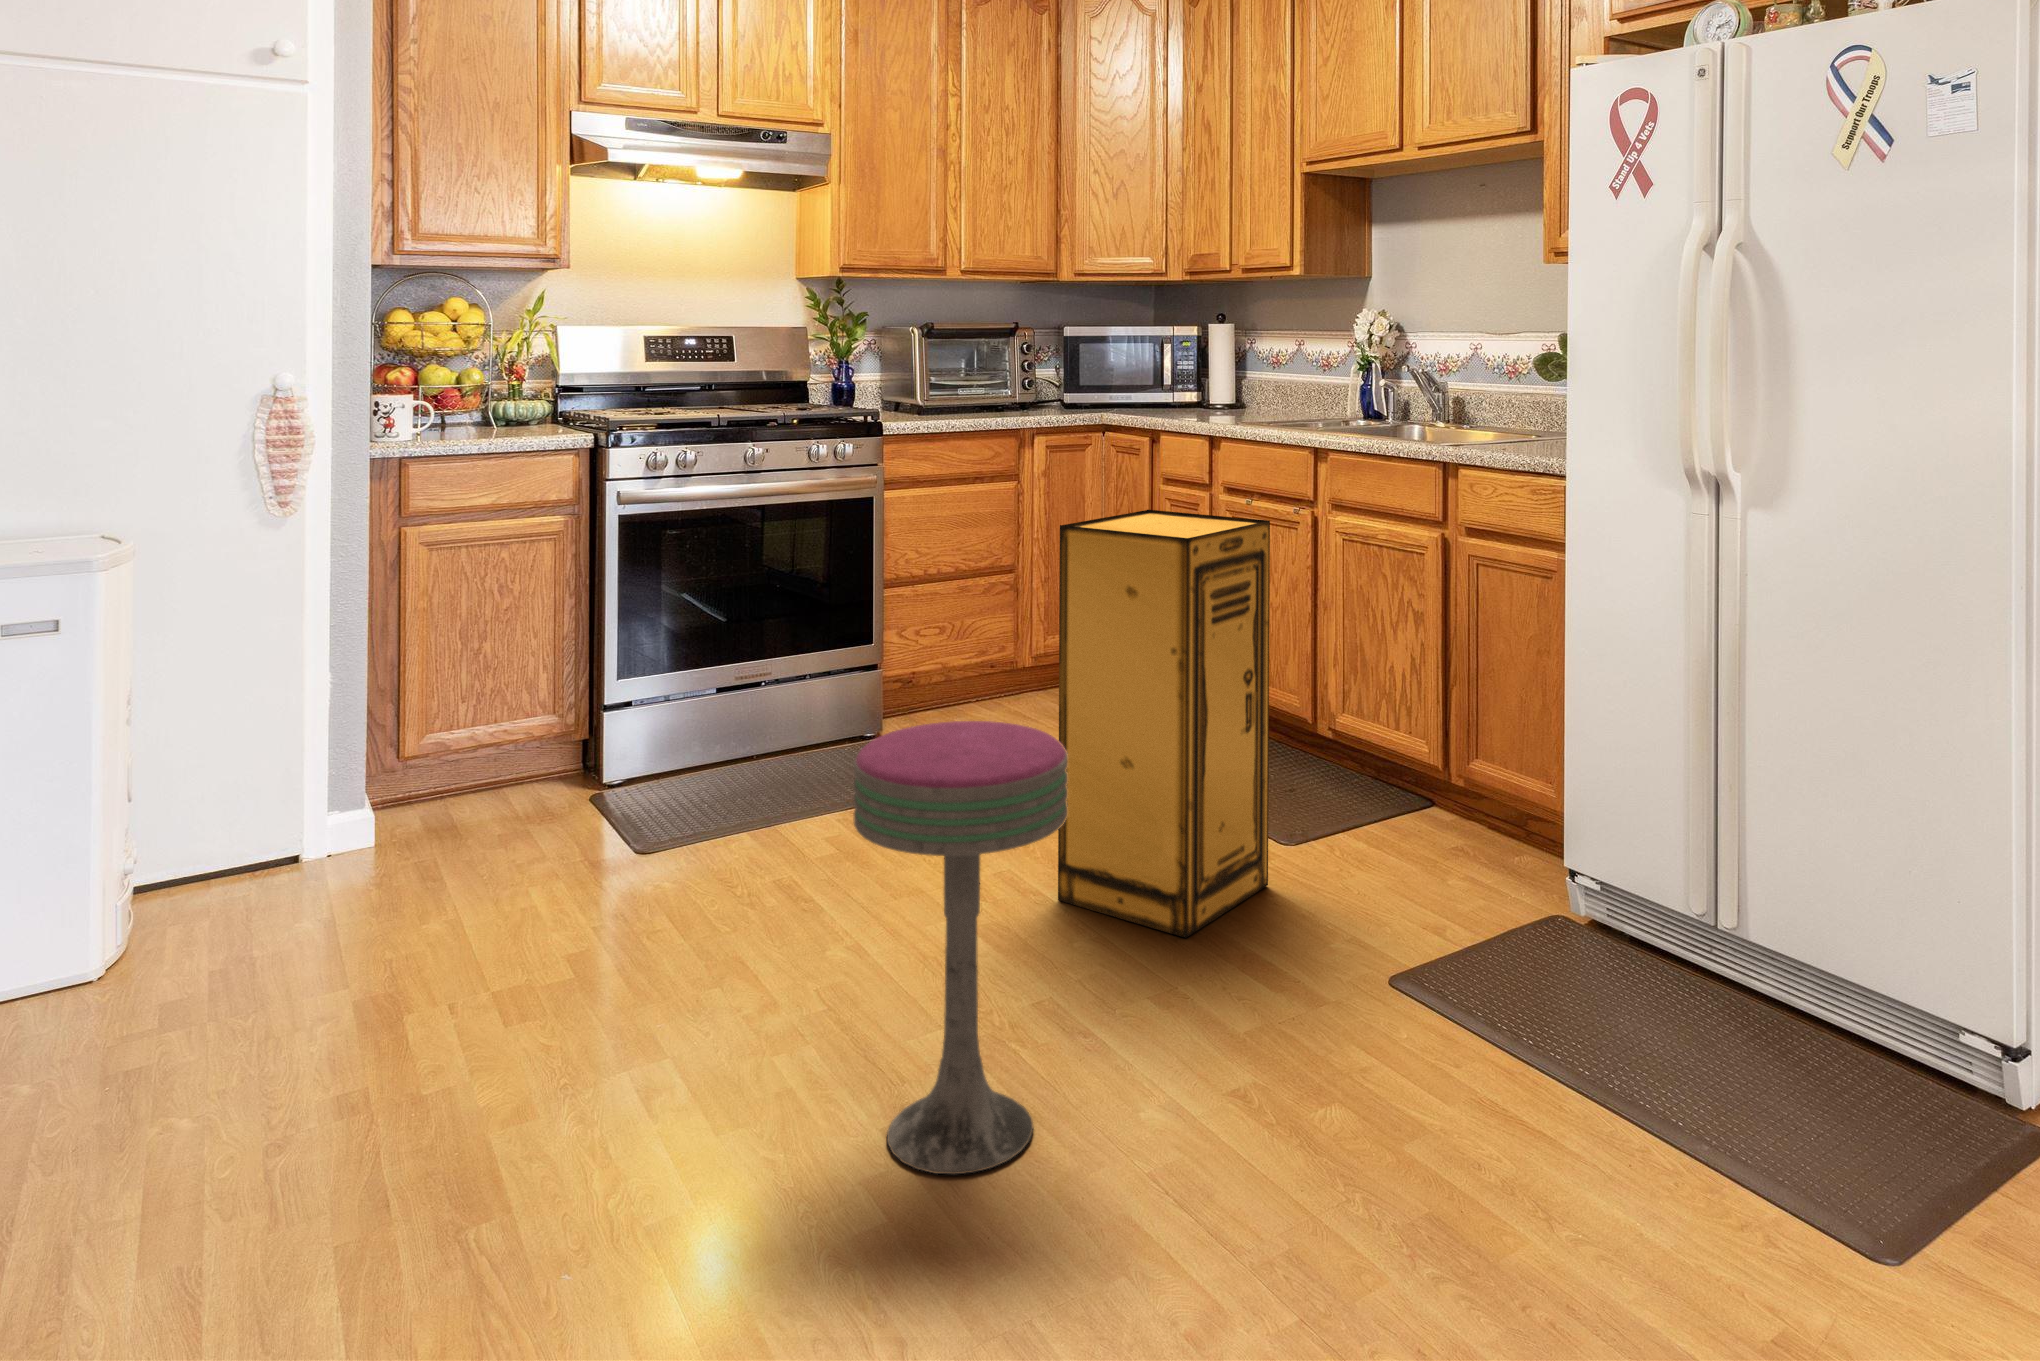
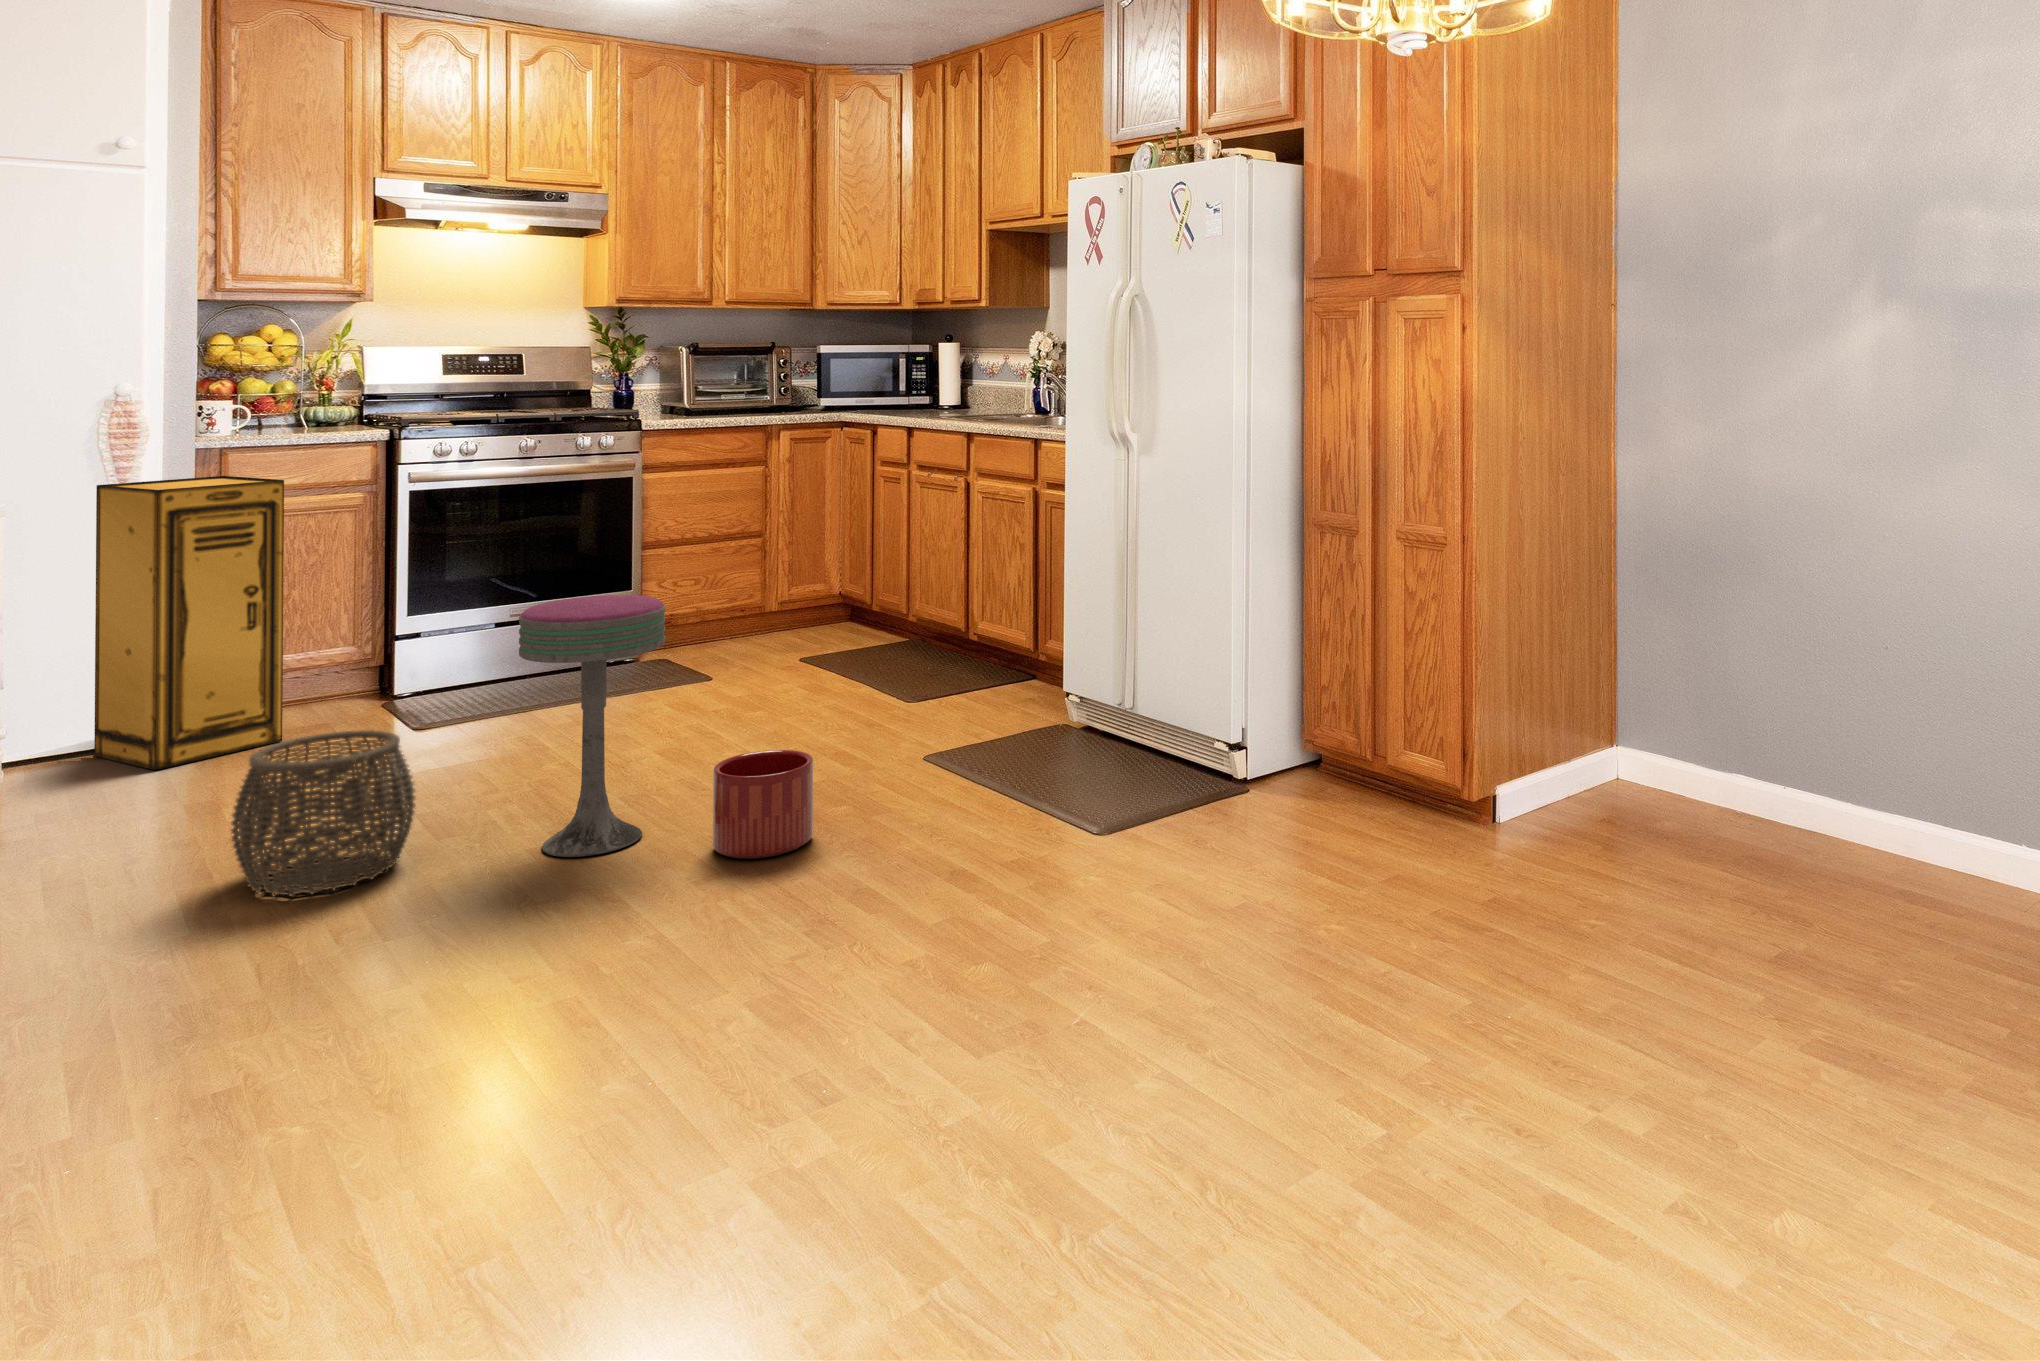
storage cabinet: present [1058,510,1270,938] -> present [94,476,284,770]
woven basket: none [436,935,704,1246] -> present [231,730,415,896]
planter: none [1162,994,1320,1209] -> present [713,750,813,859]

